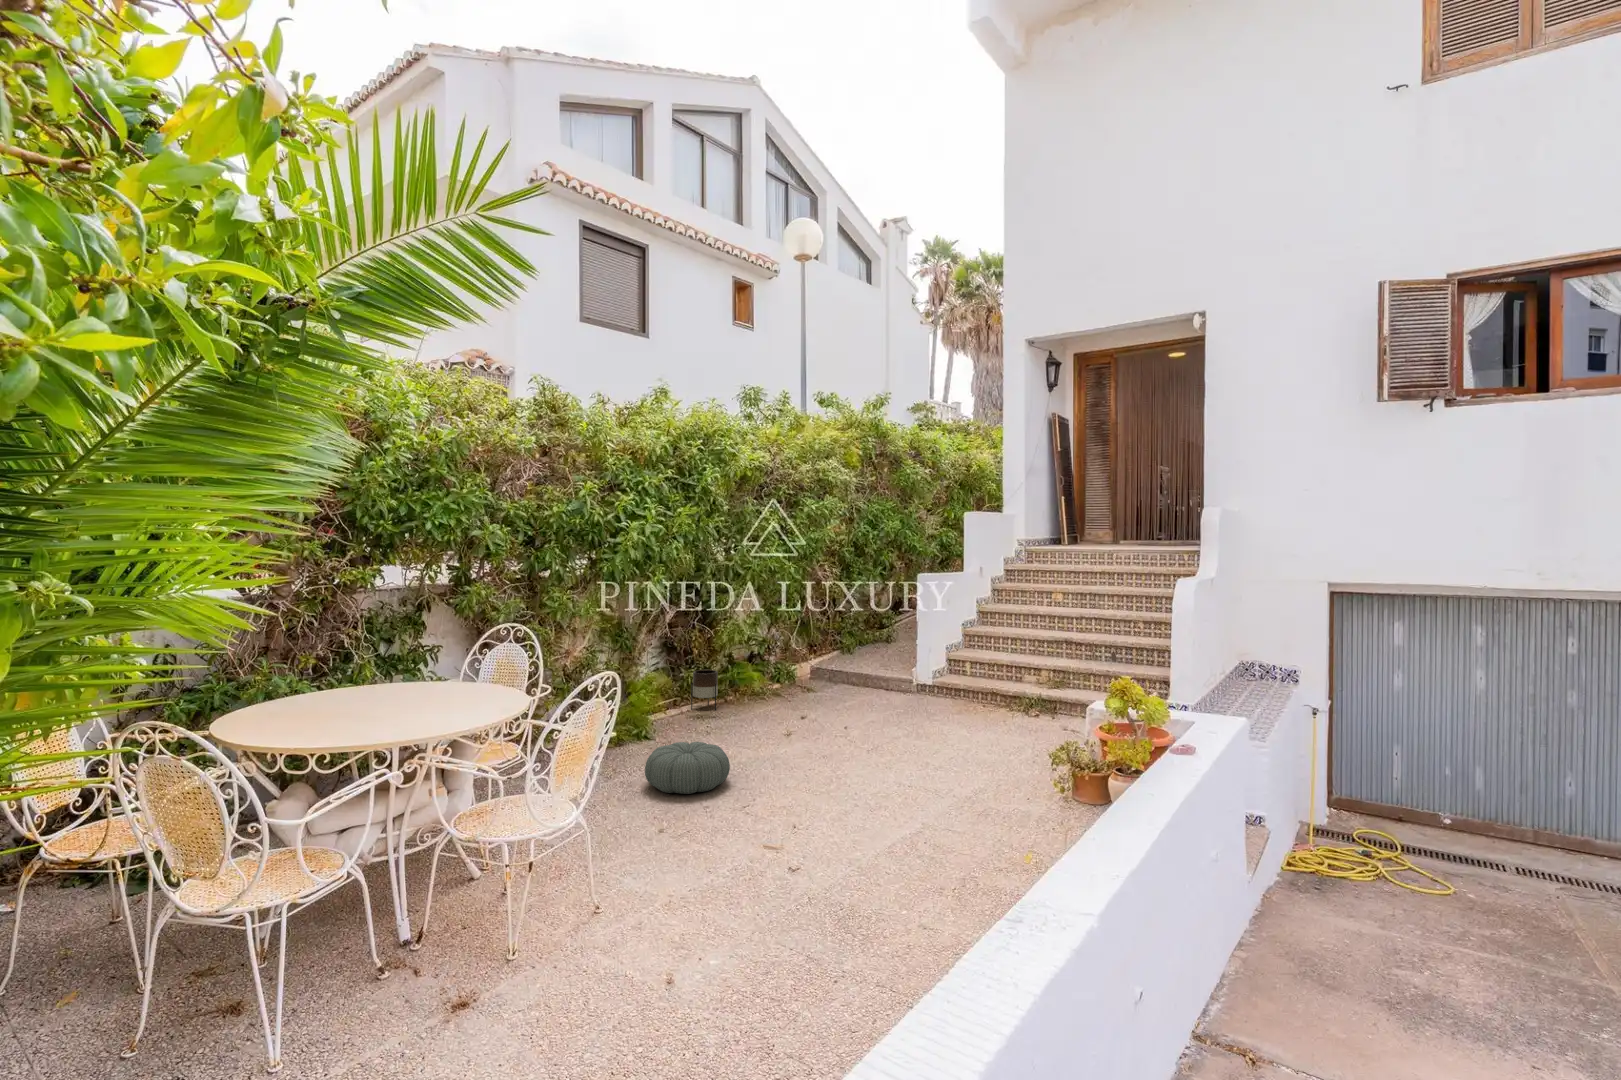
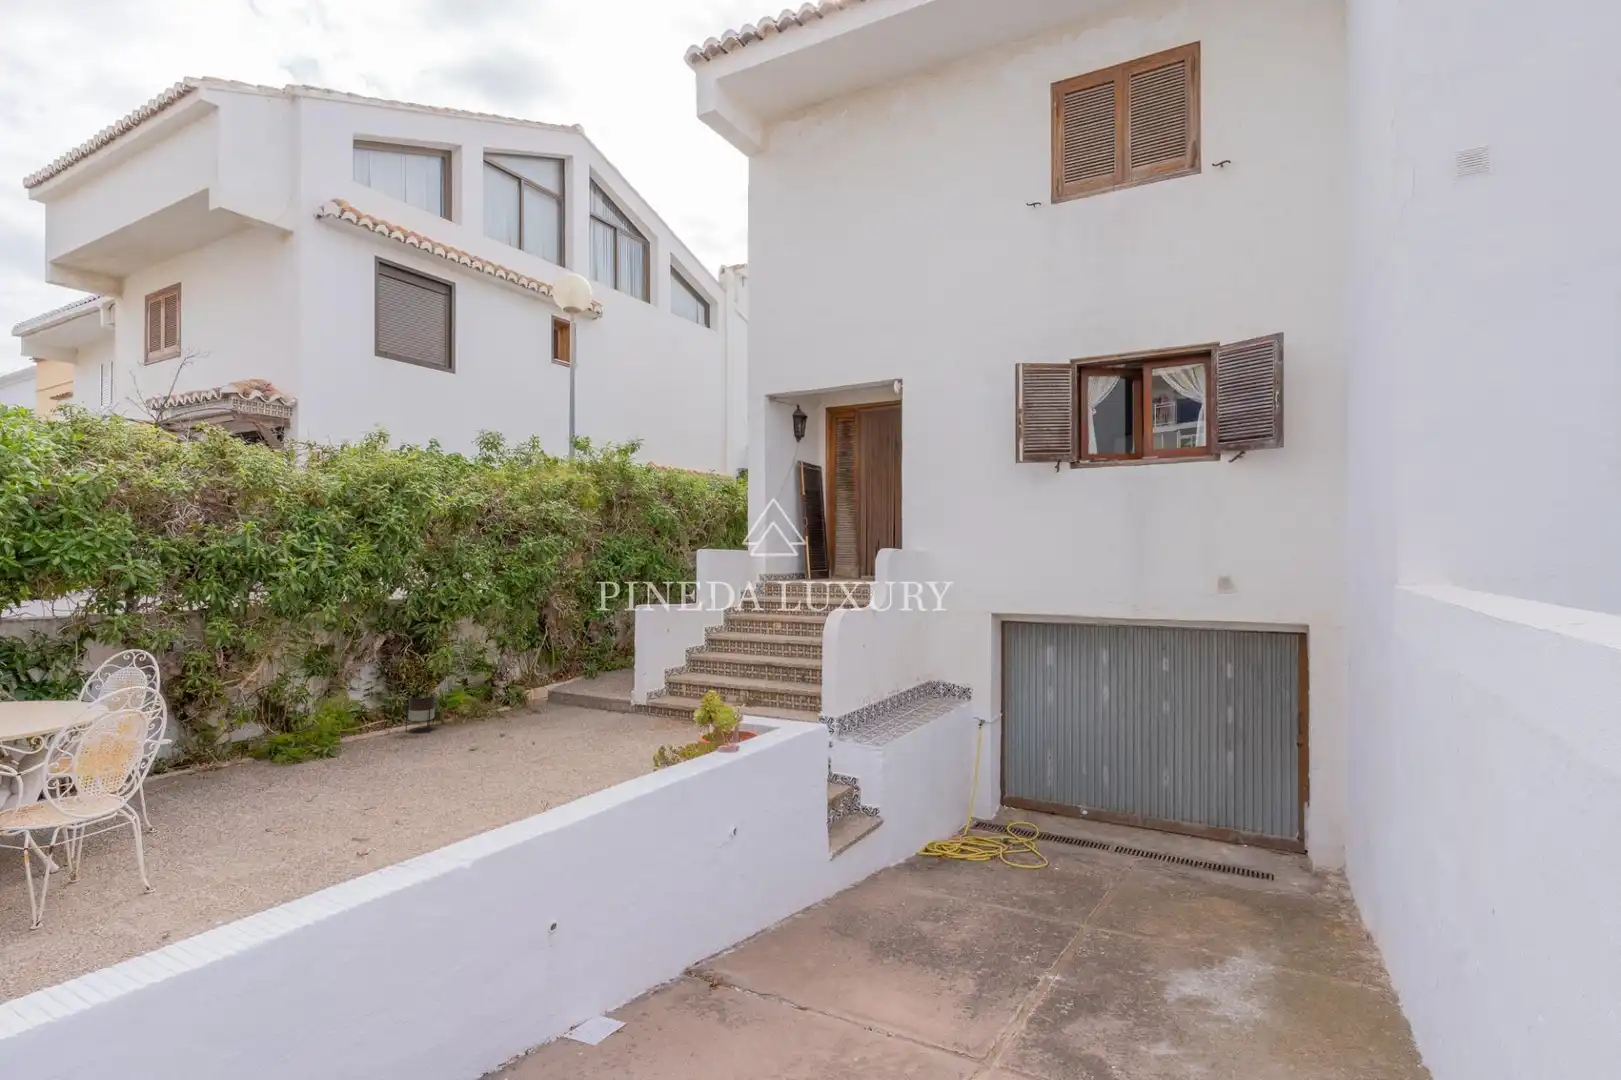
pouf: present [645,742,730,794] -> none [272,766,366,816]

